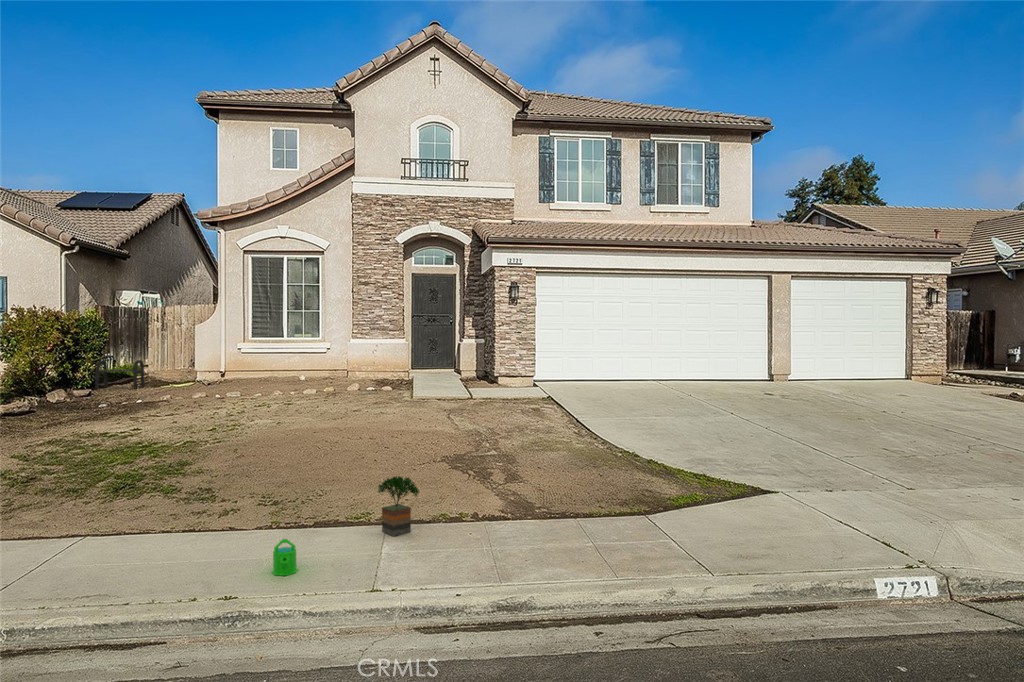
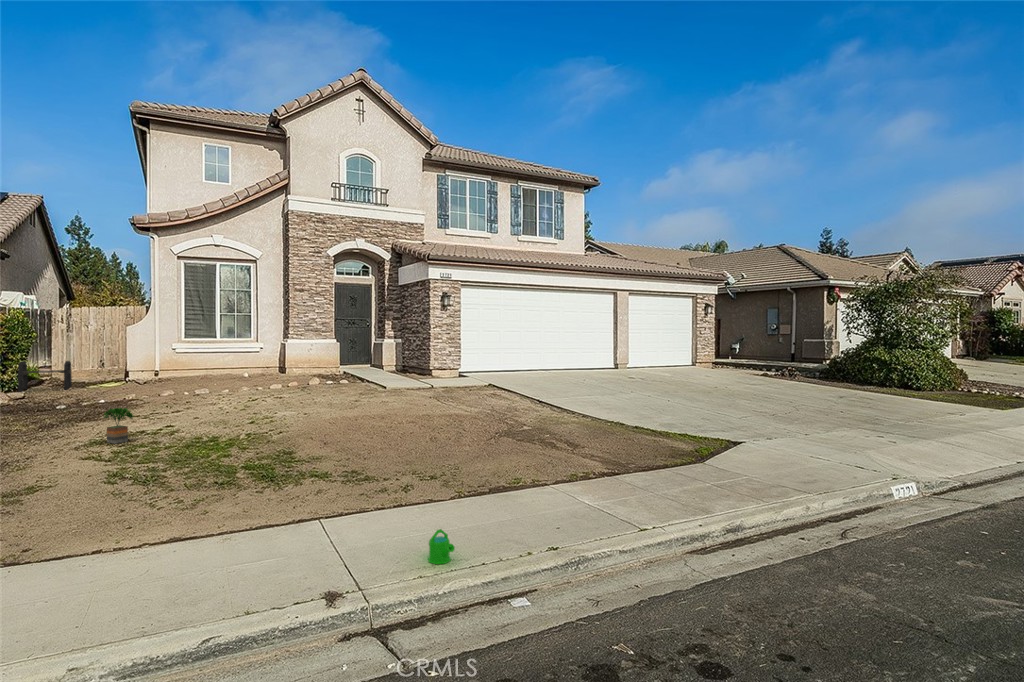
potted tree: present [378,476,419,536] -> present [104,408,134,444]
watering can: present [272,539,298,576] -> present [428,529,455,564]

